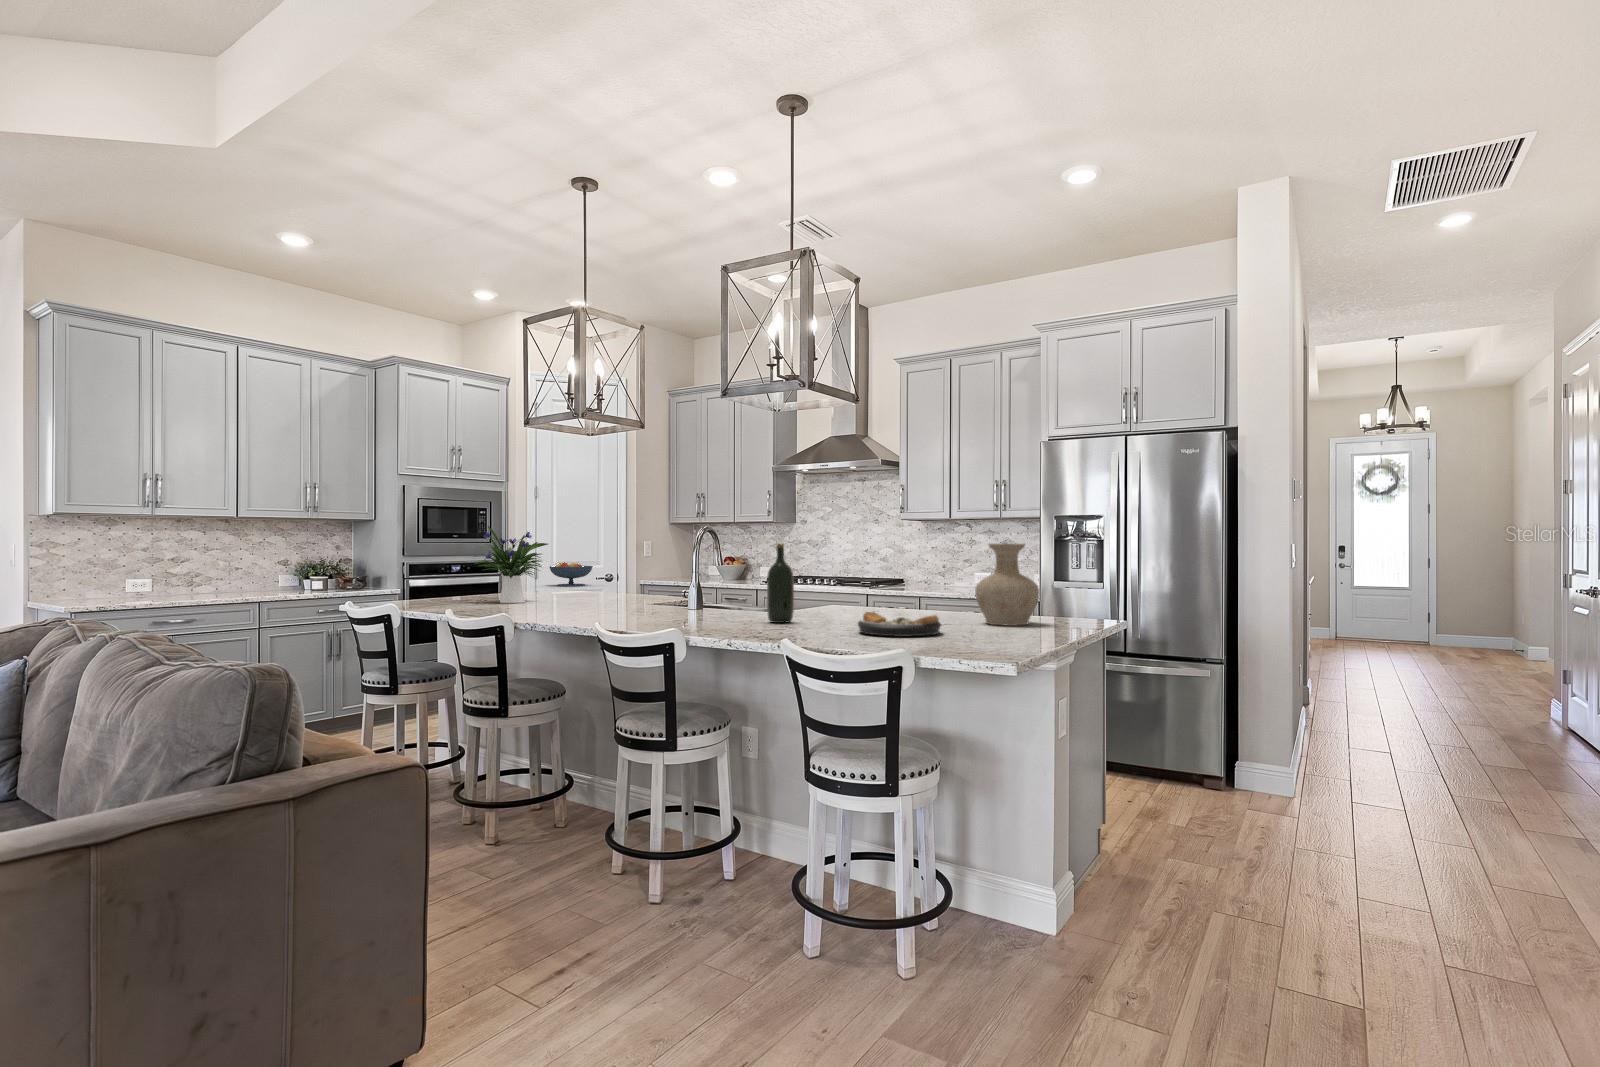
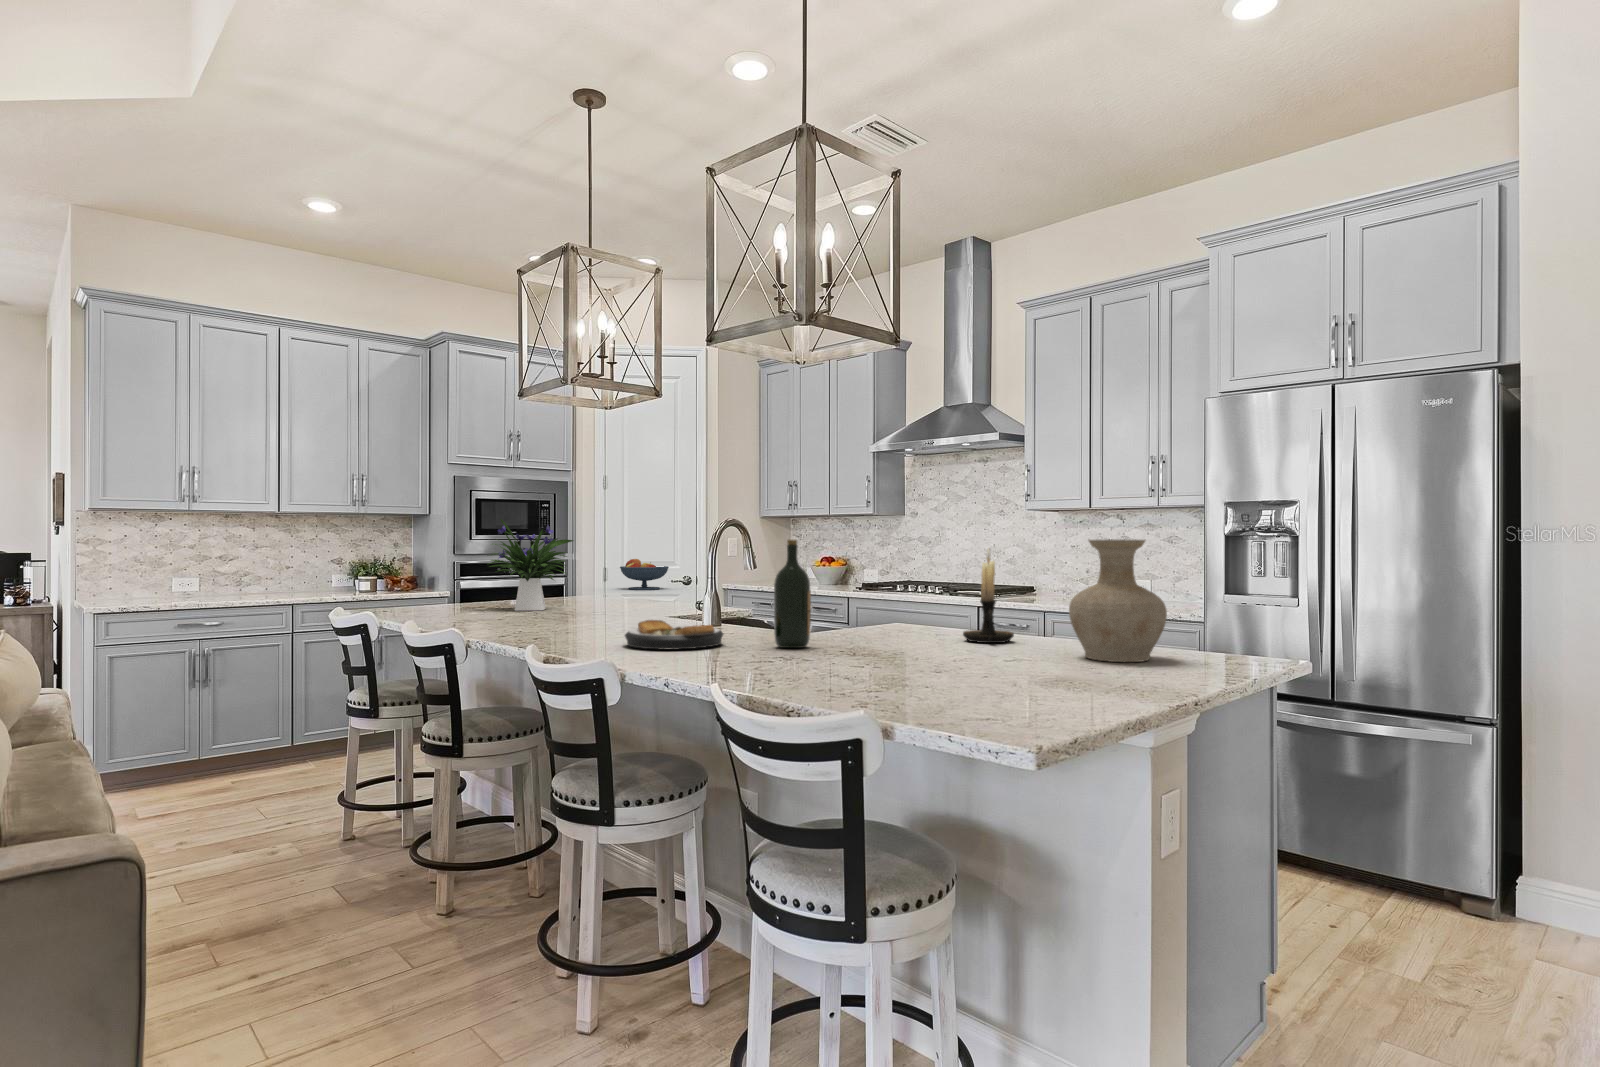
candle holder: none [893,549,928,617] -> present [963,550,1014,643]
plate: present [858,612,941,636] -> present [625,620,723,649]

